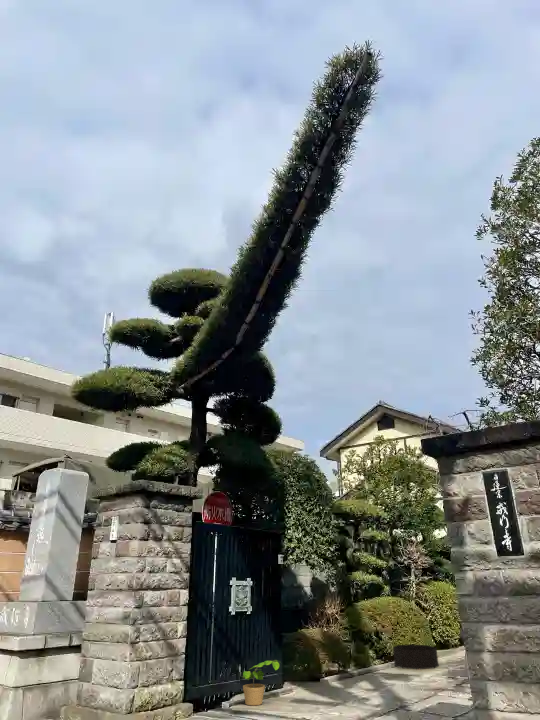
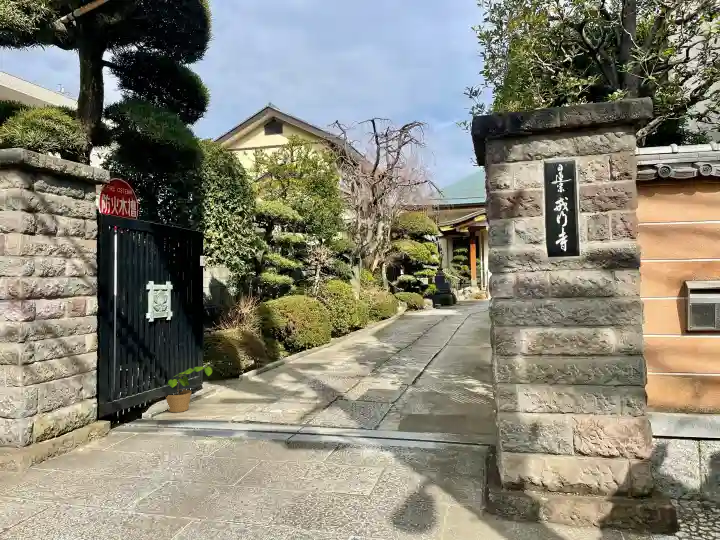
basket: present [393,644,438,669] -> none [293,335,332,356]

